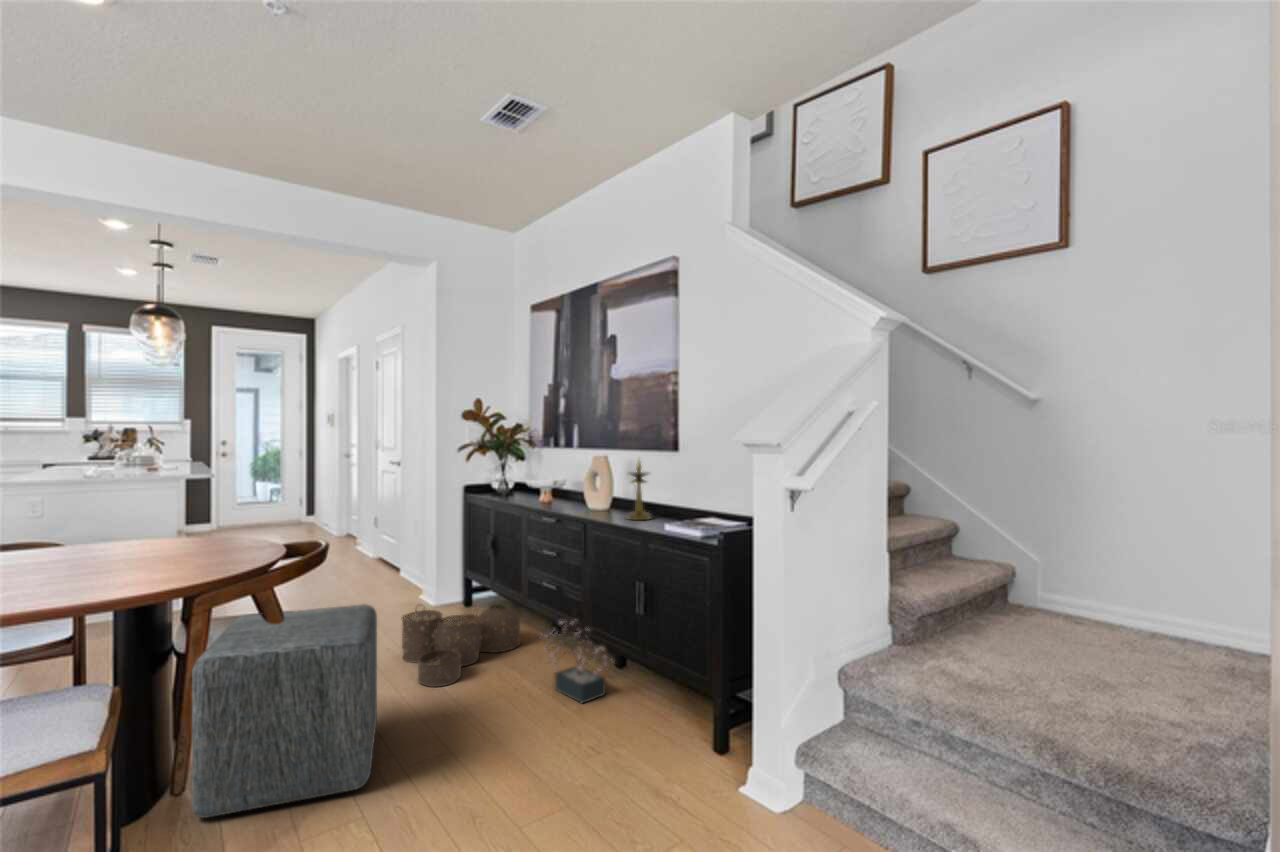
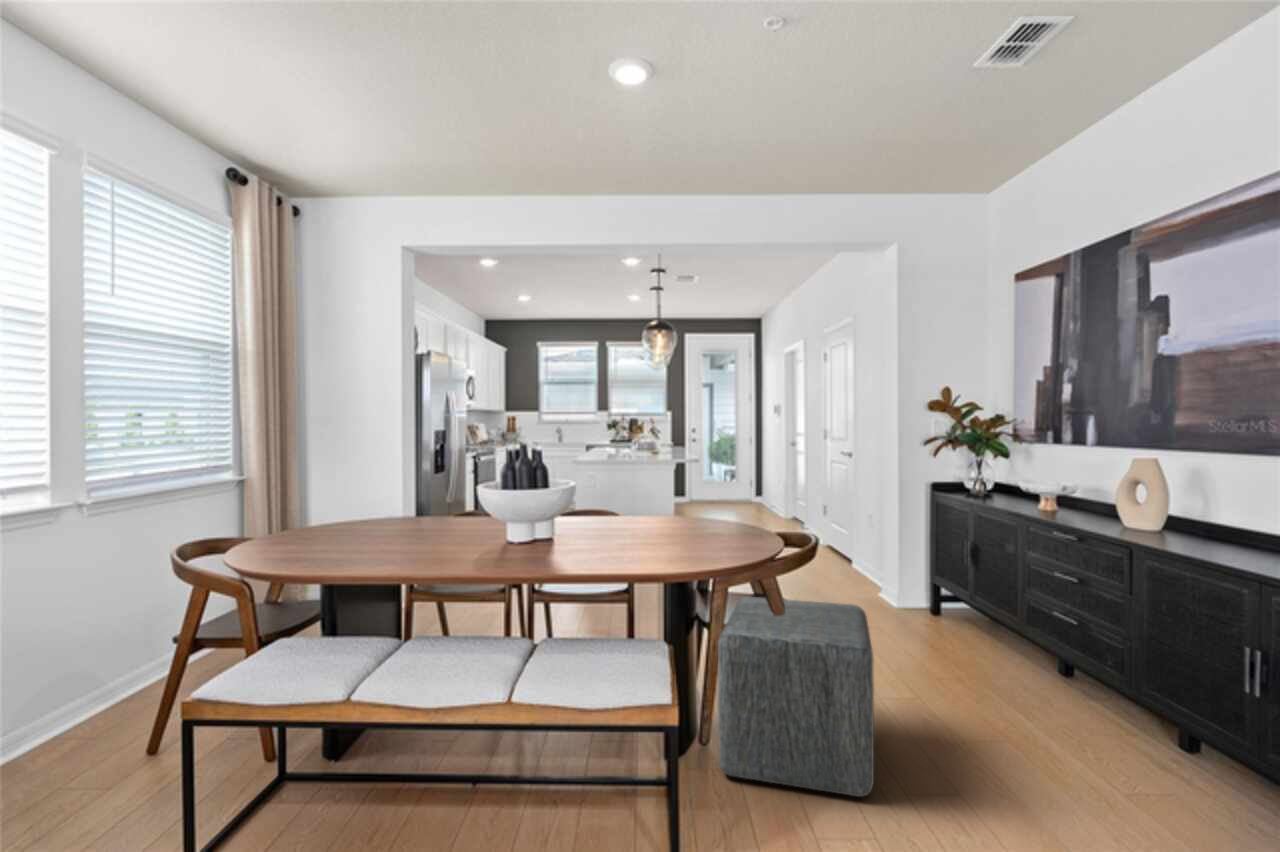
candlestick: present [628,460,650,520] -> none [1191,462,1239,551]
woven basket: present [402,604,520,687] -> none [876,608,1015,705]
decorative plant: present [540,621,613,703] -> none [1057,663,1180,779]

